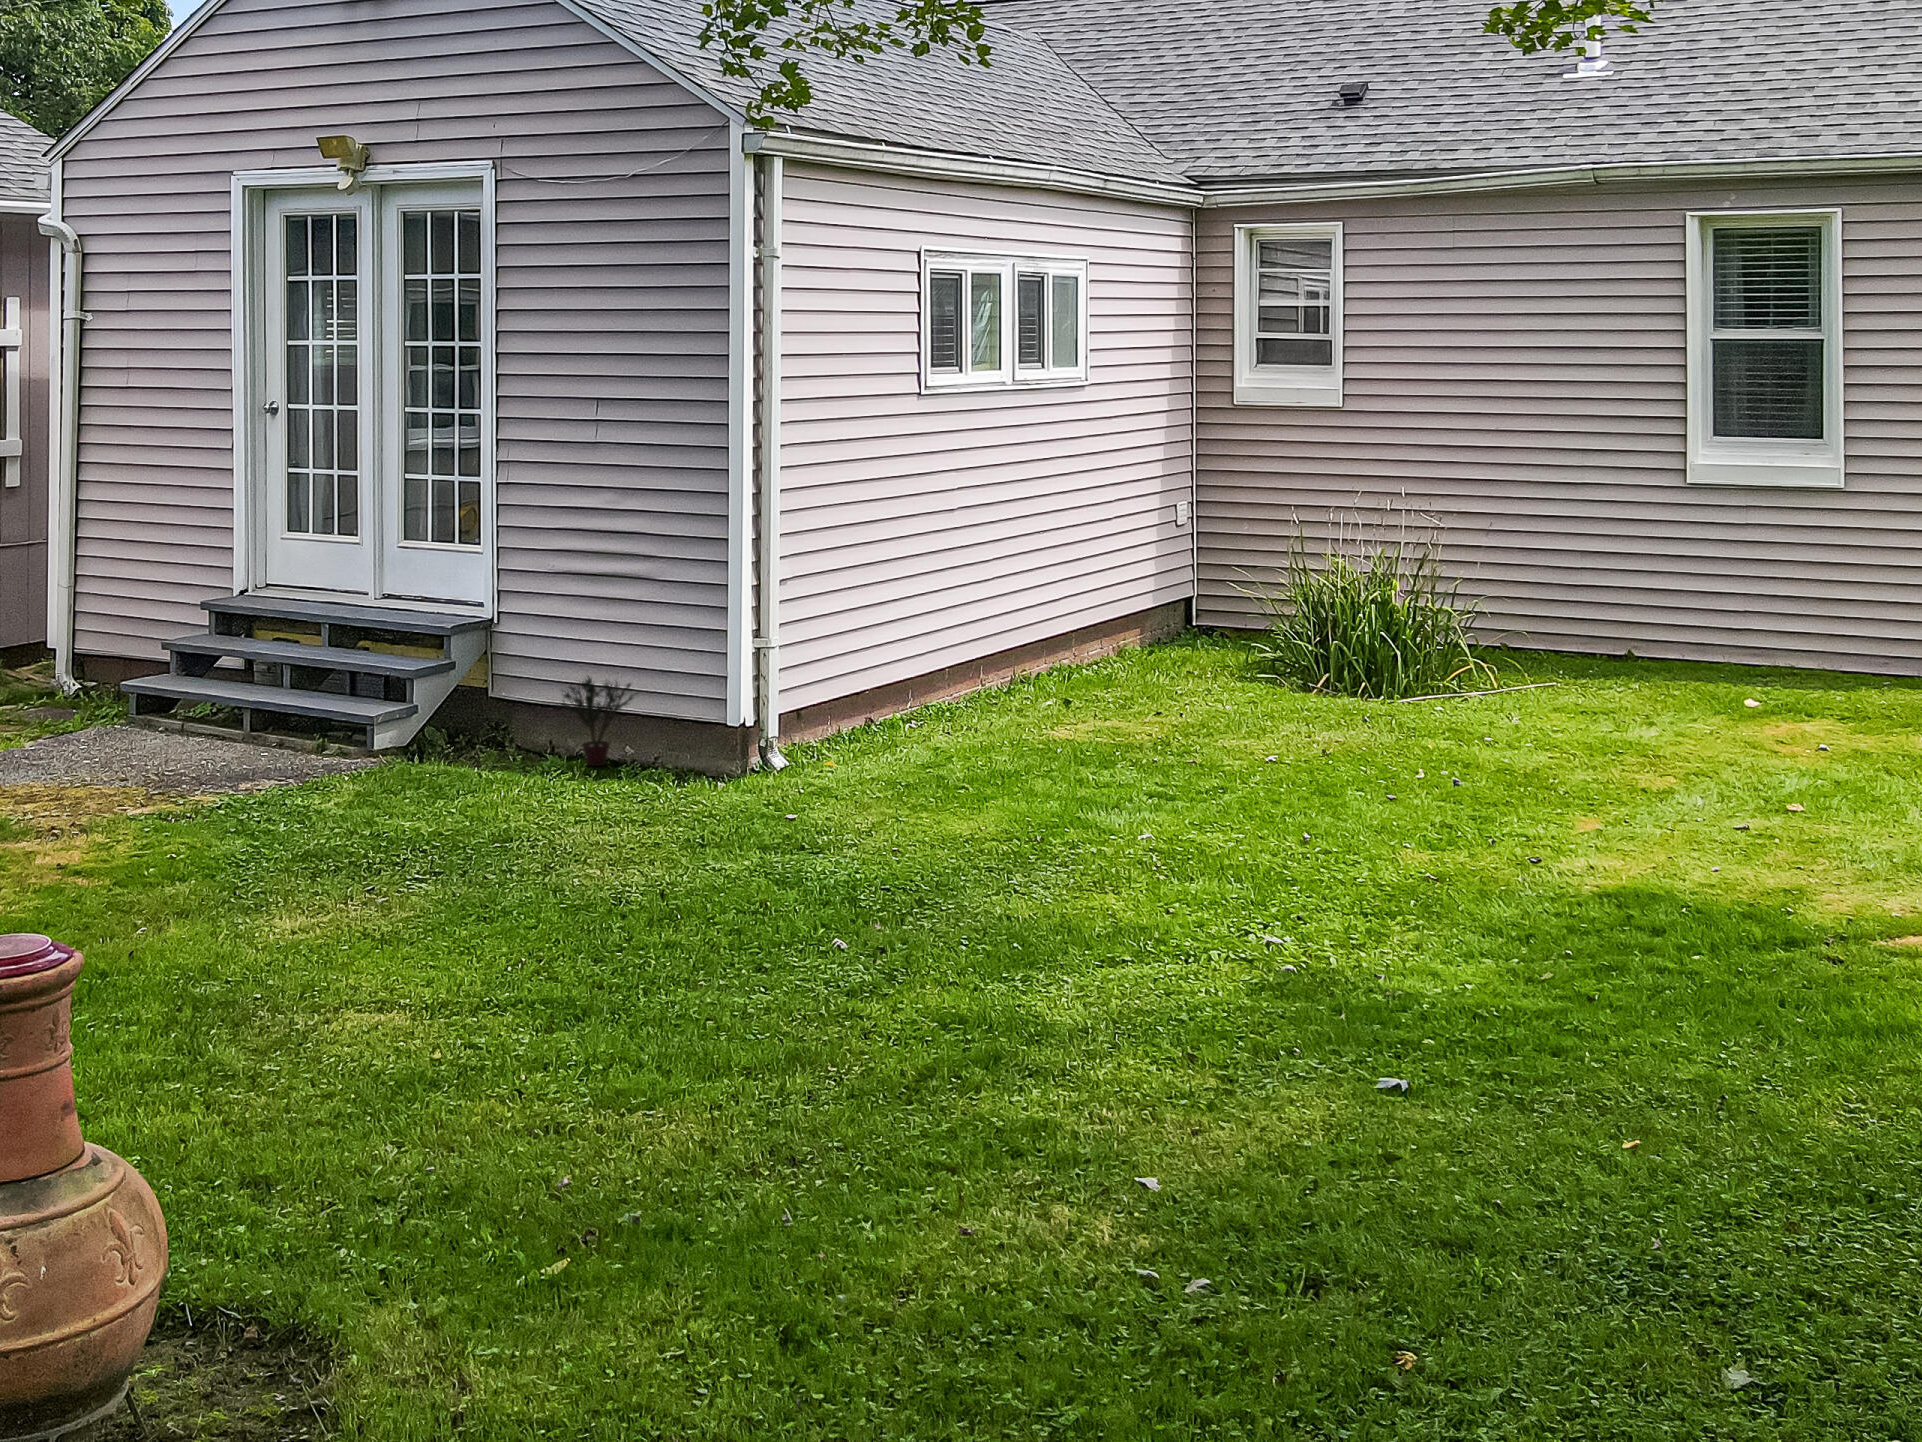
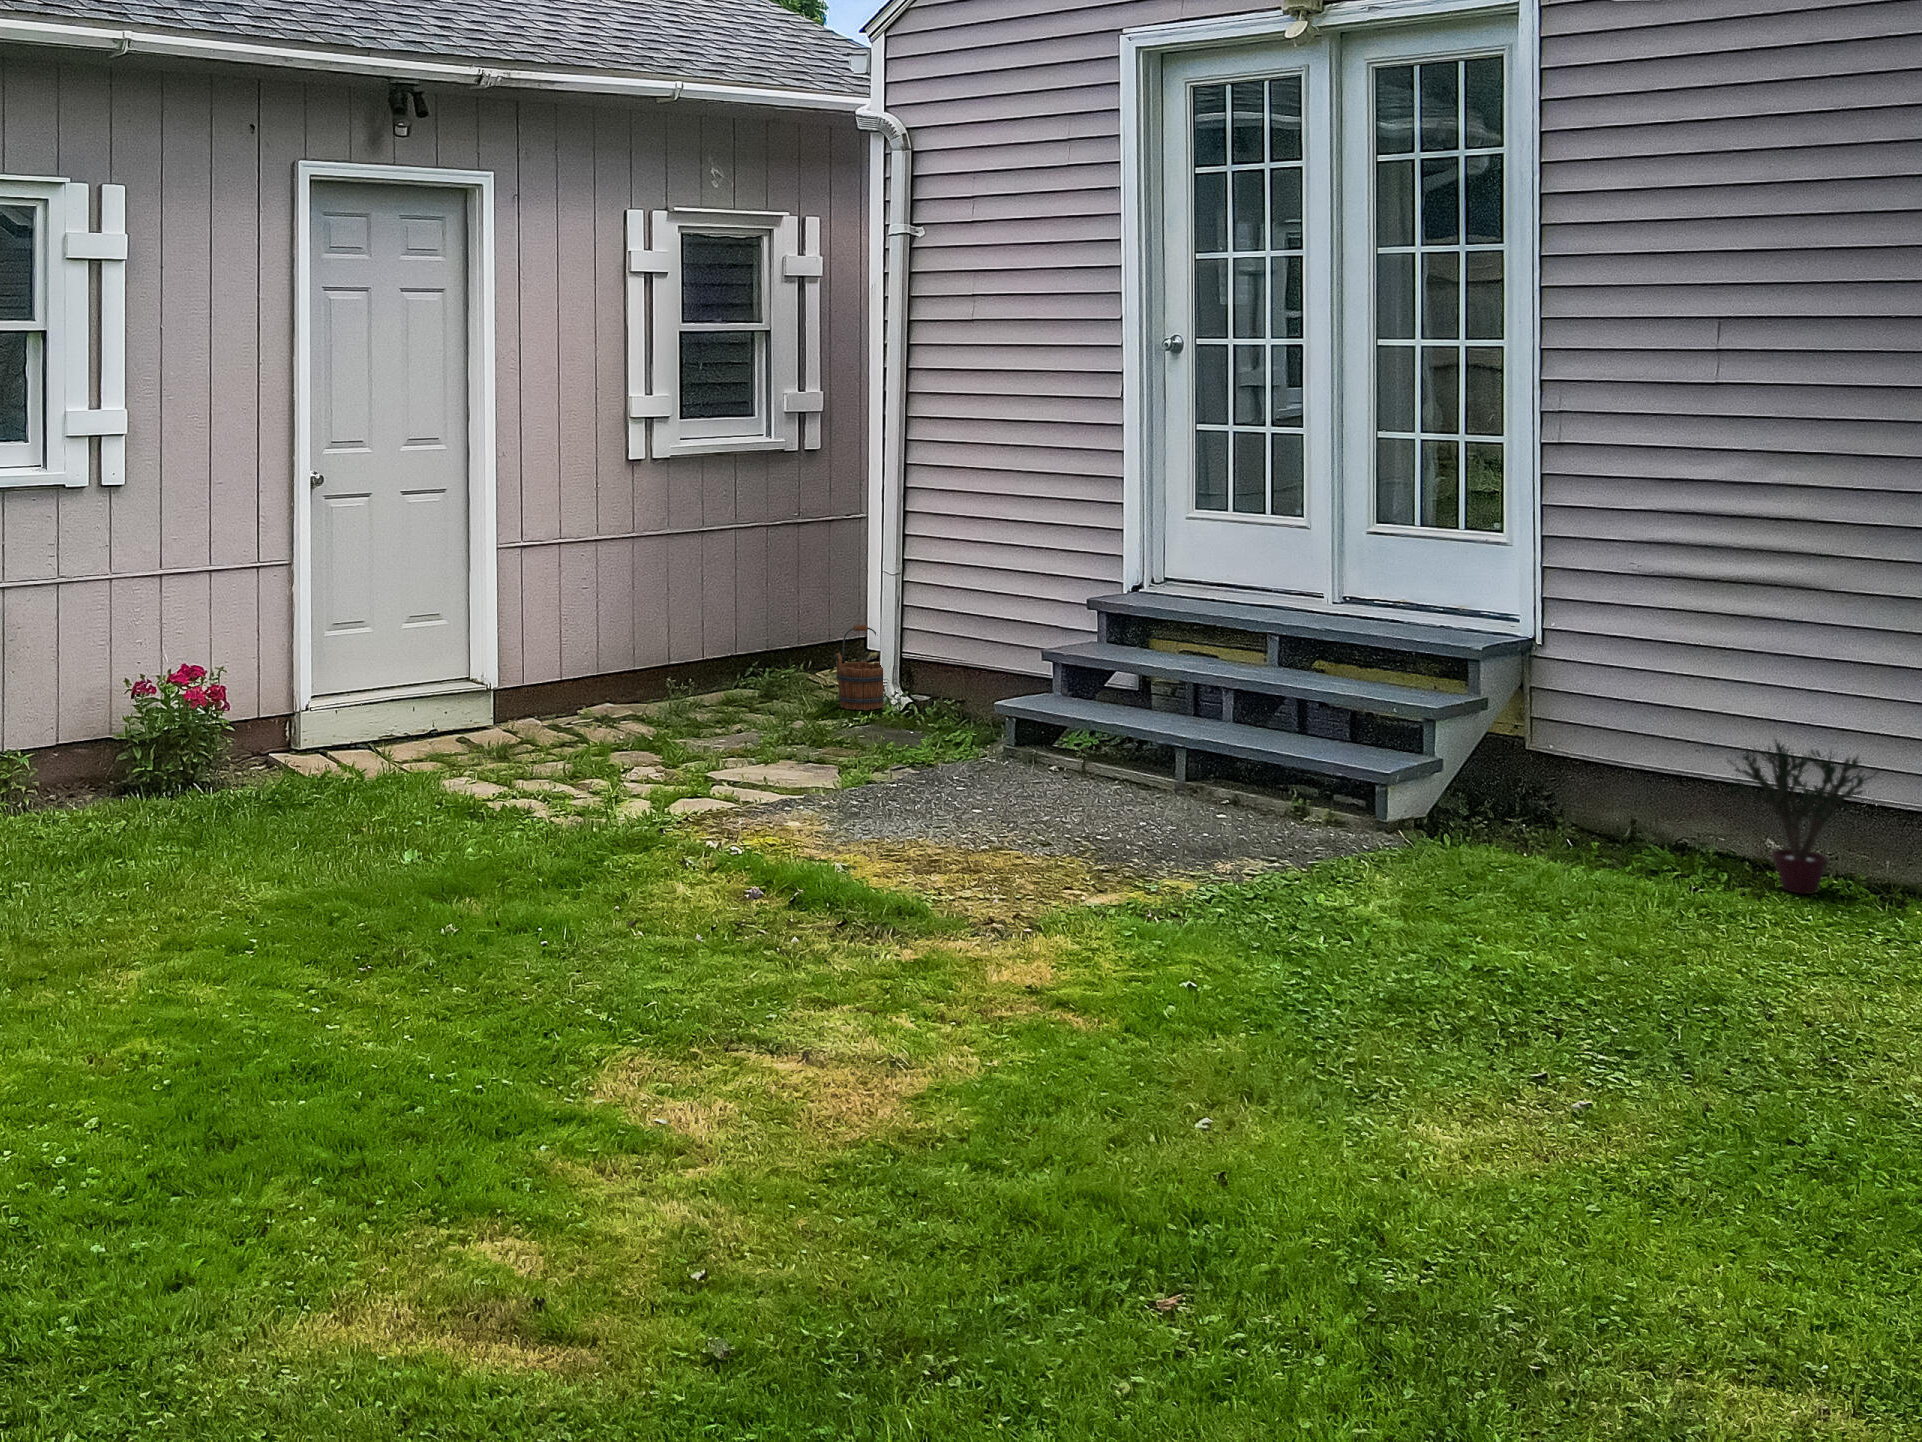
wooden bucket: none [16,629,61,695] -> present [834,625,884,710]

